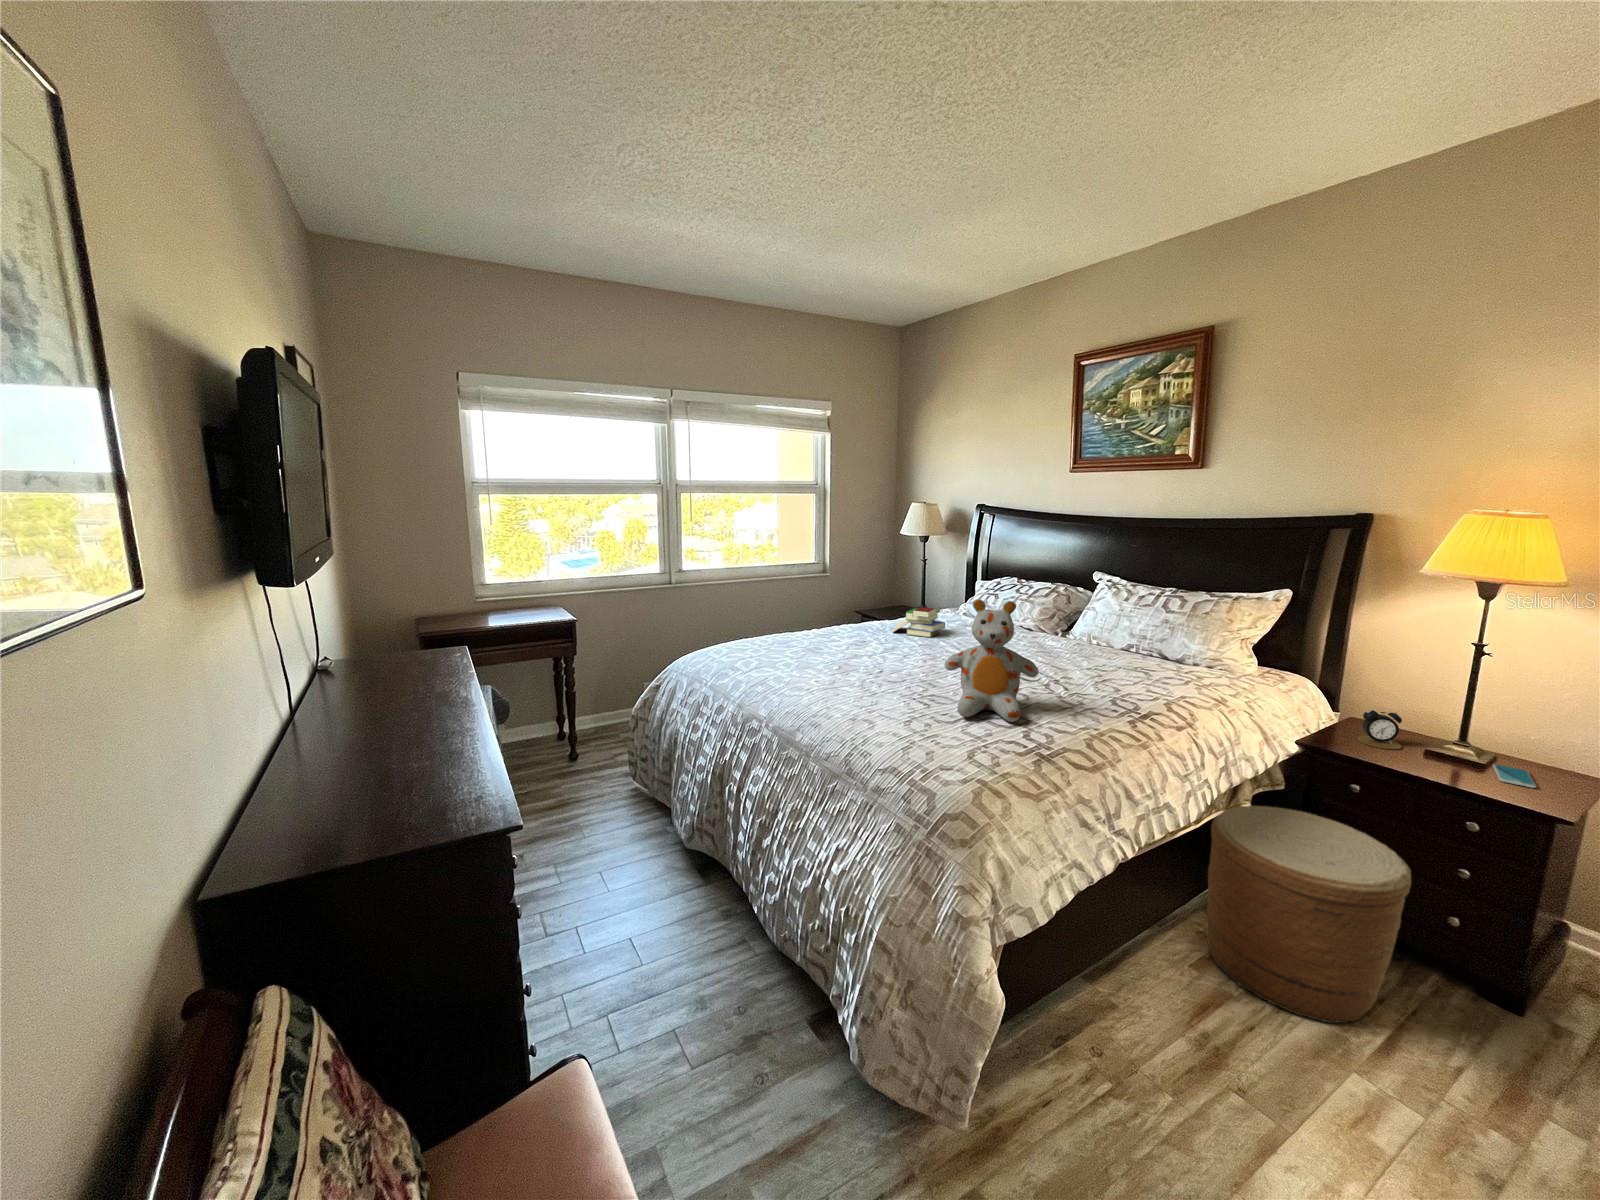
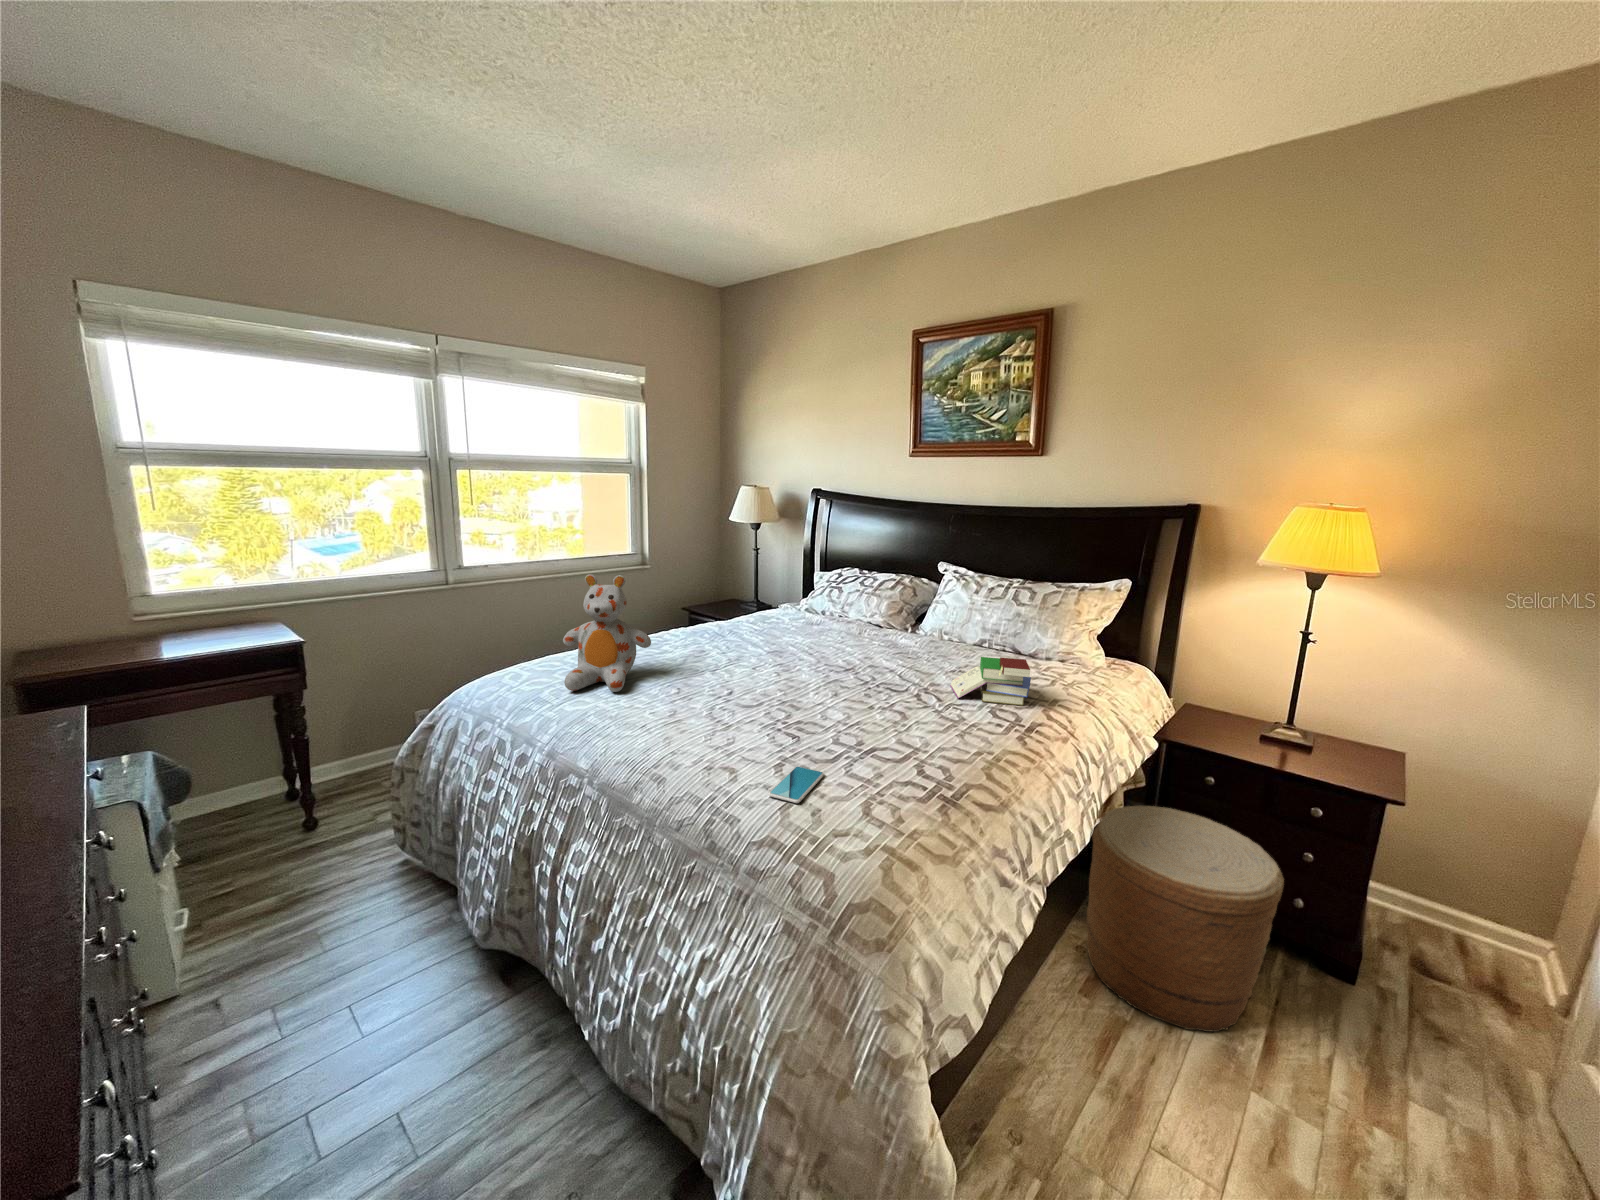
stuffed bear: present [945,599,1039,722] -> present [563,574,651,692]
book: present [893,607,945,637] -> present [950,657,1031,706]
alarm clock: present [1357,708,1402,749] -> none [1195,694,1233,733]
smartphone: present [1493,764,1536,788] -> present [769,766,824,803]

